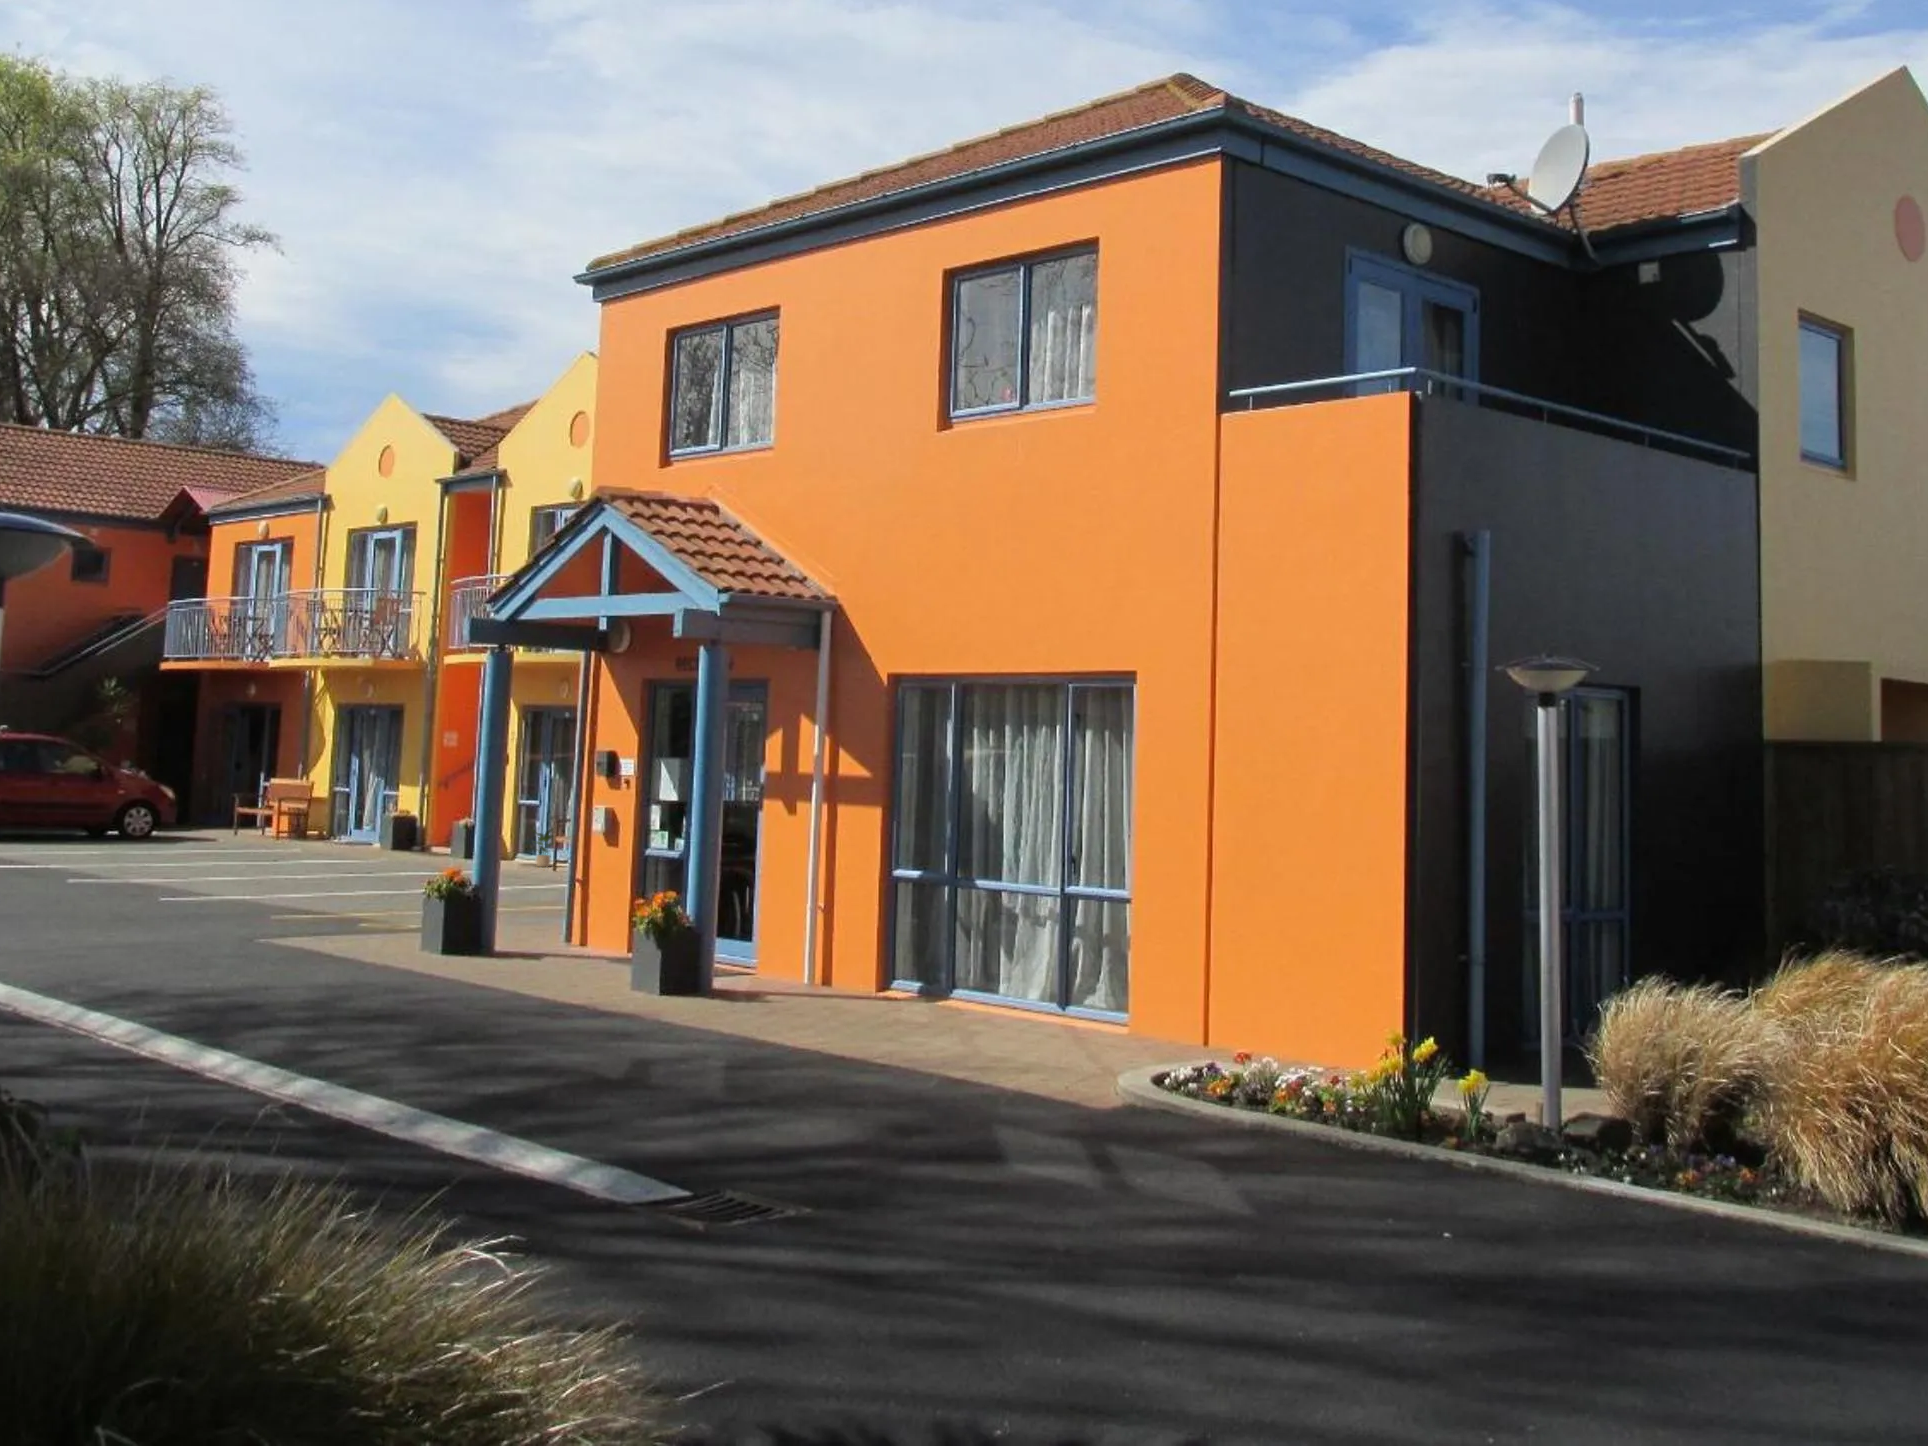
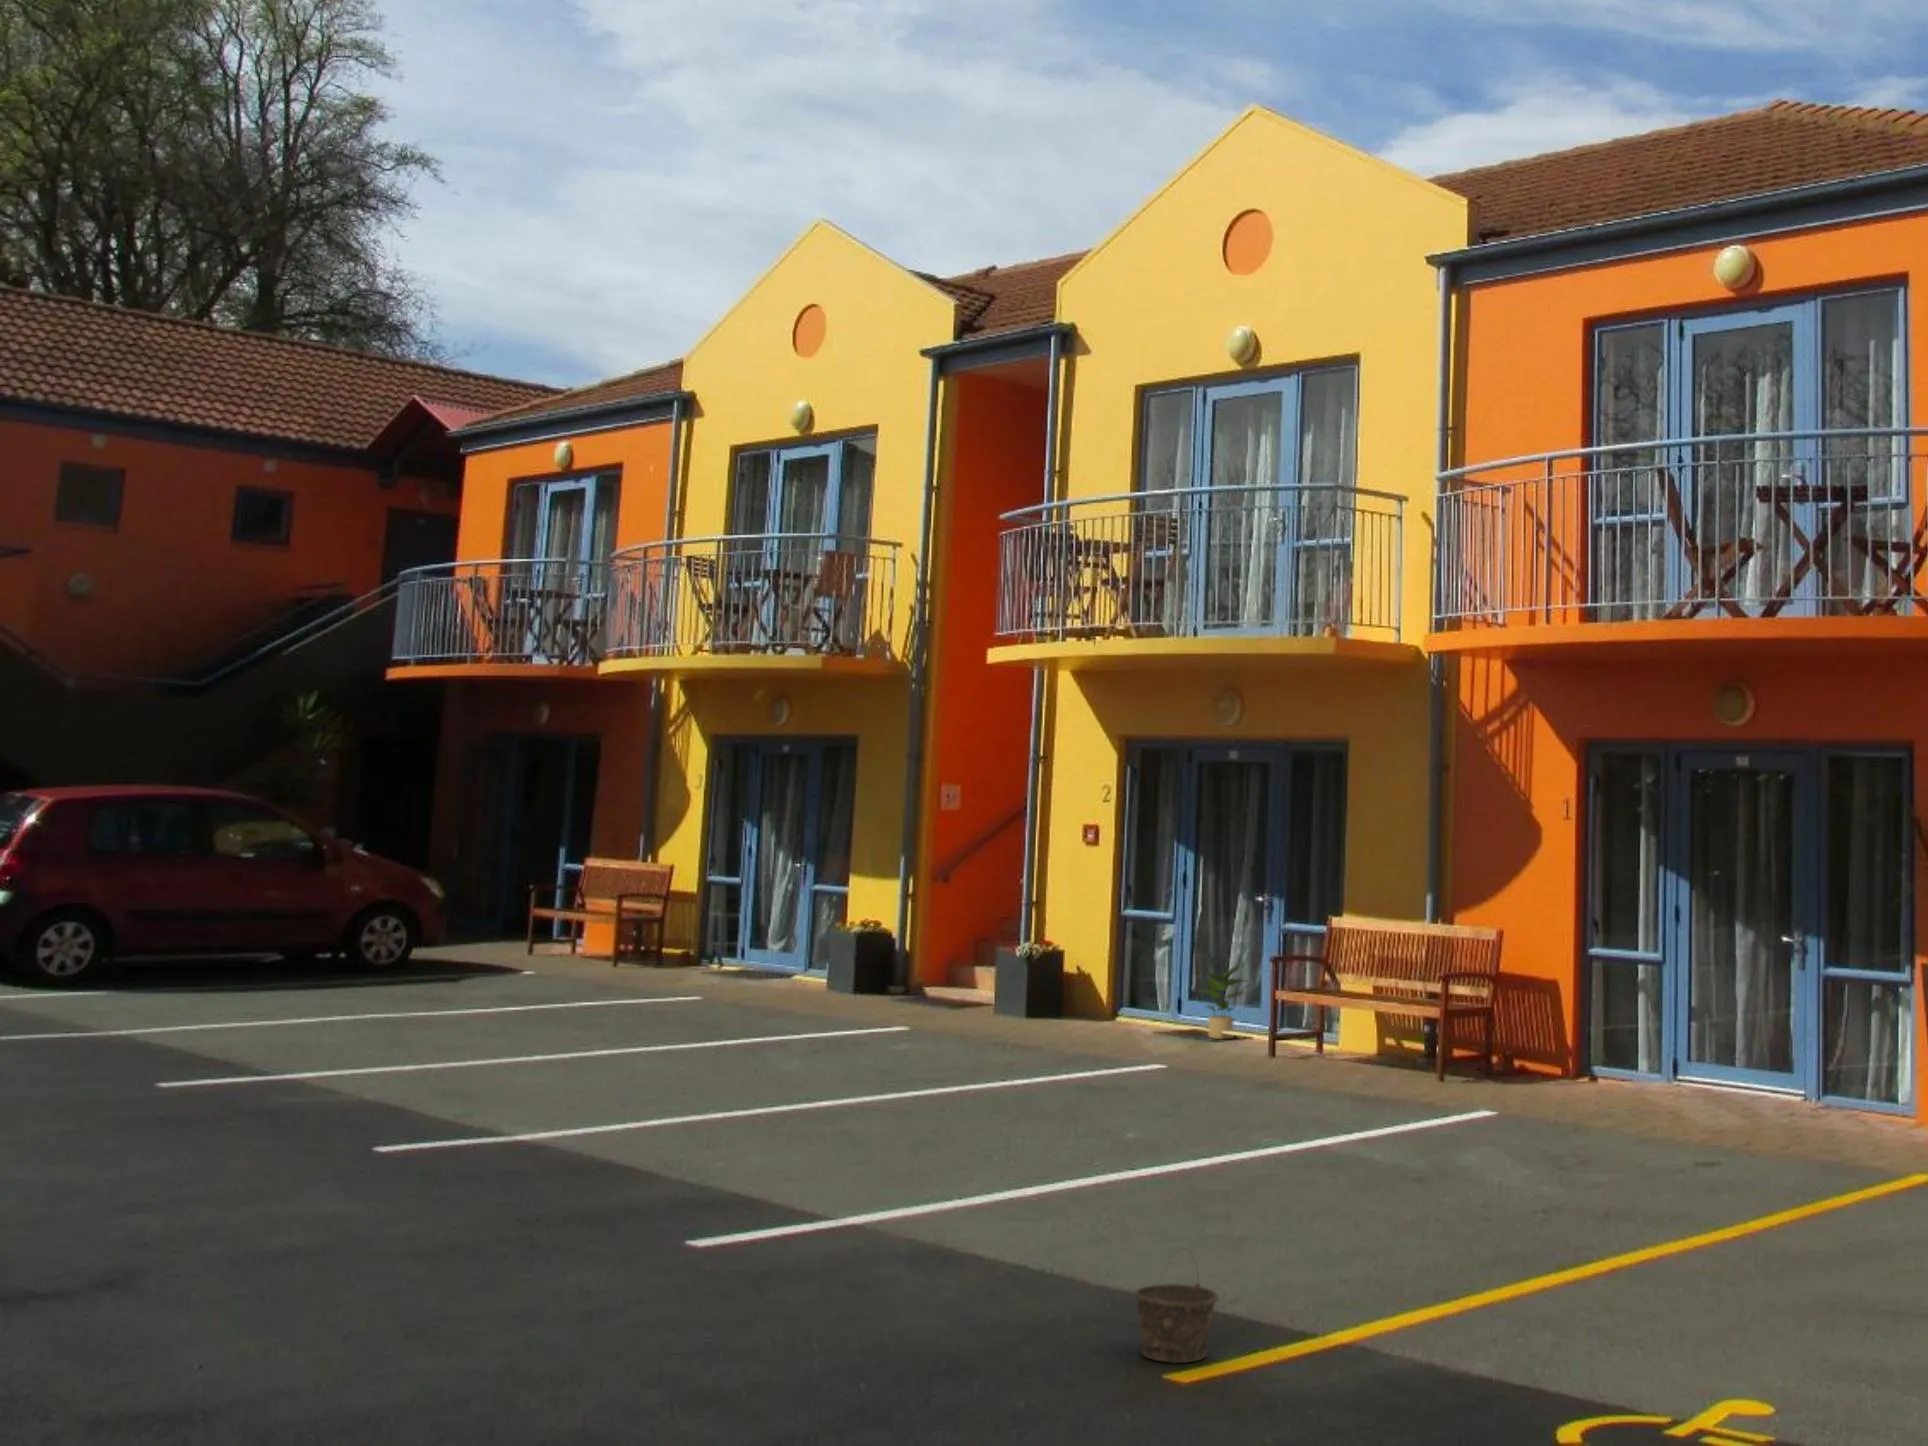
bucket: none [258,888,287,923] -> present [1135,1283,1218,1363]

